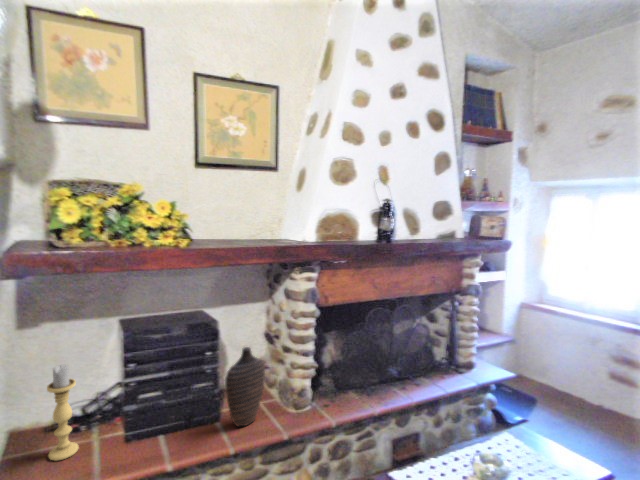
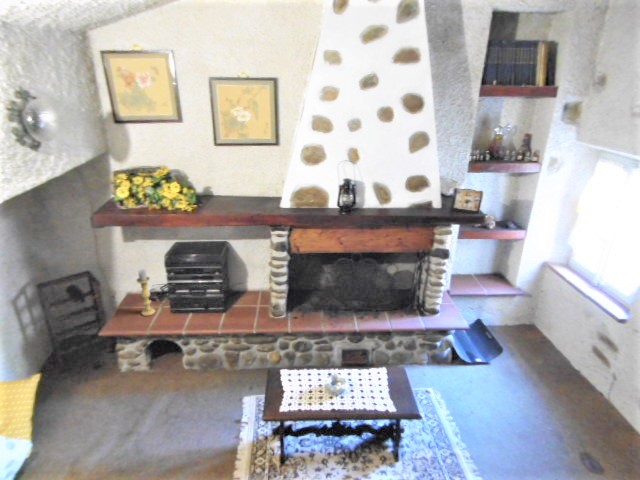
decorative vase: present [225,347,265,426] -> none [225,274,254,319]

